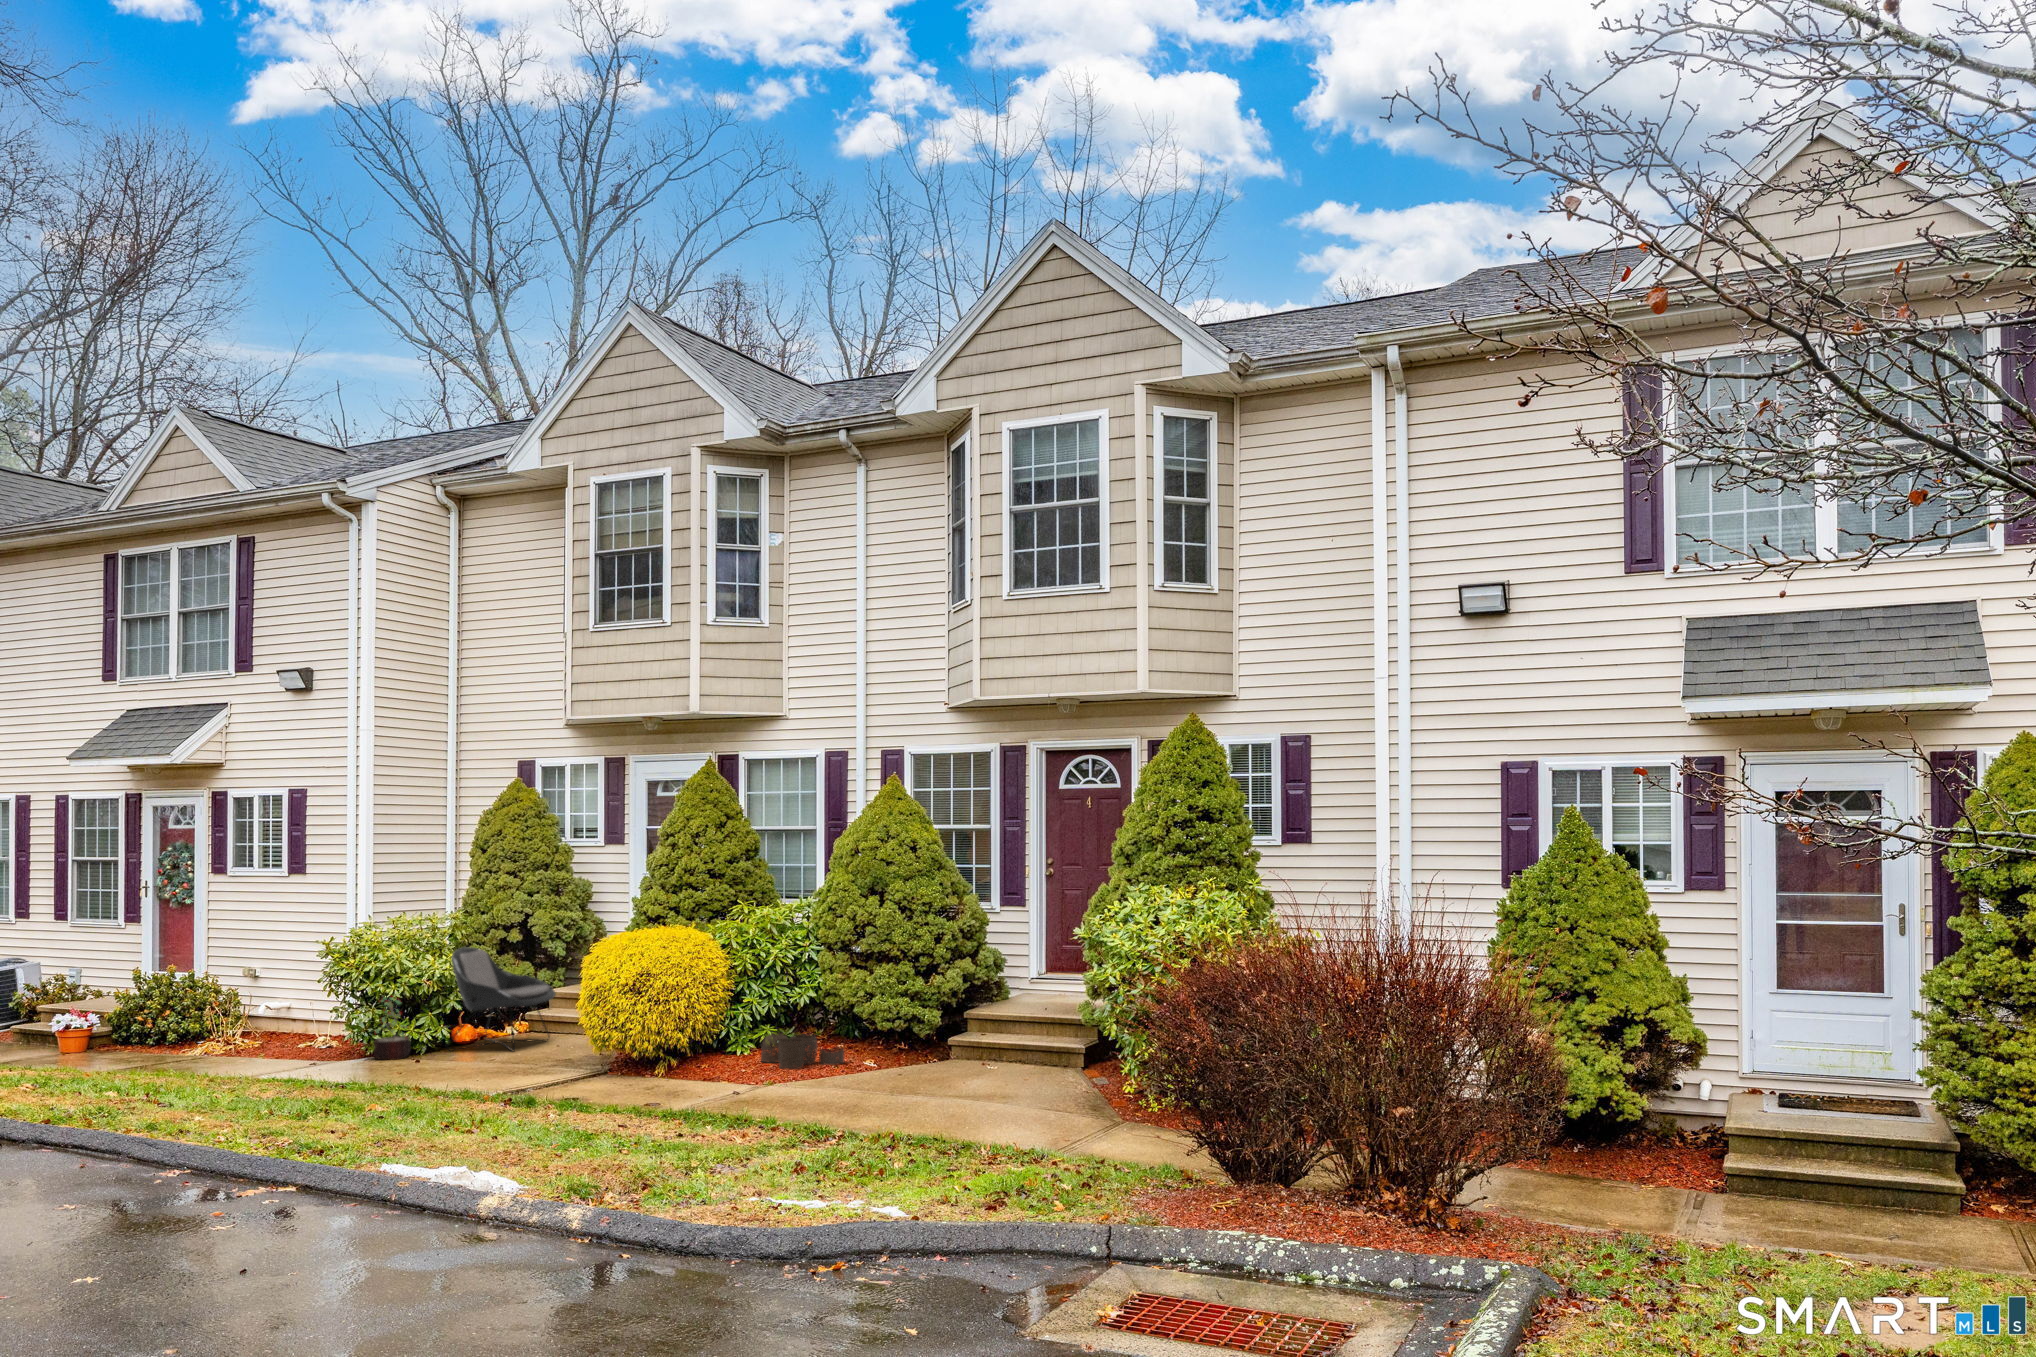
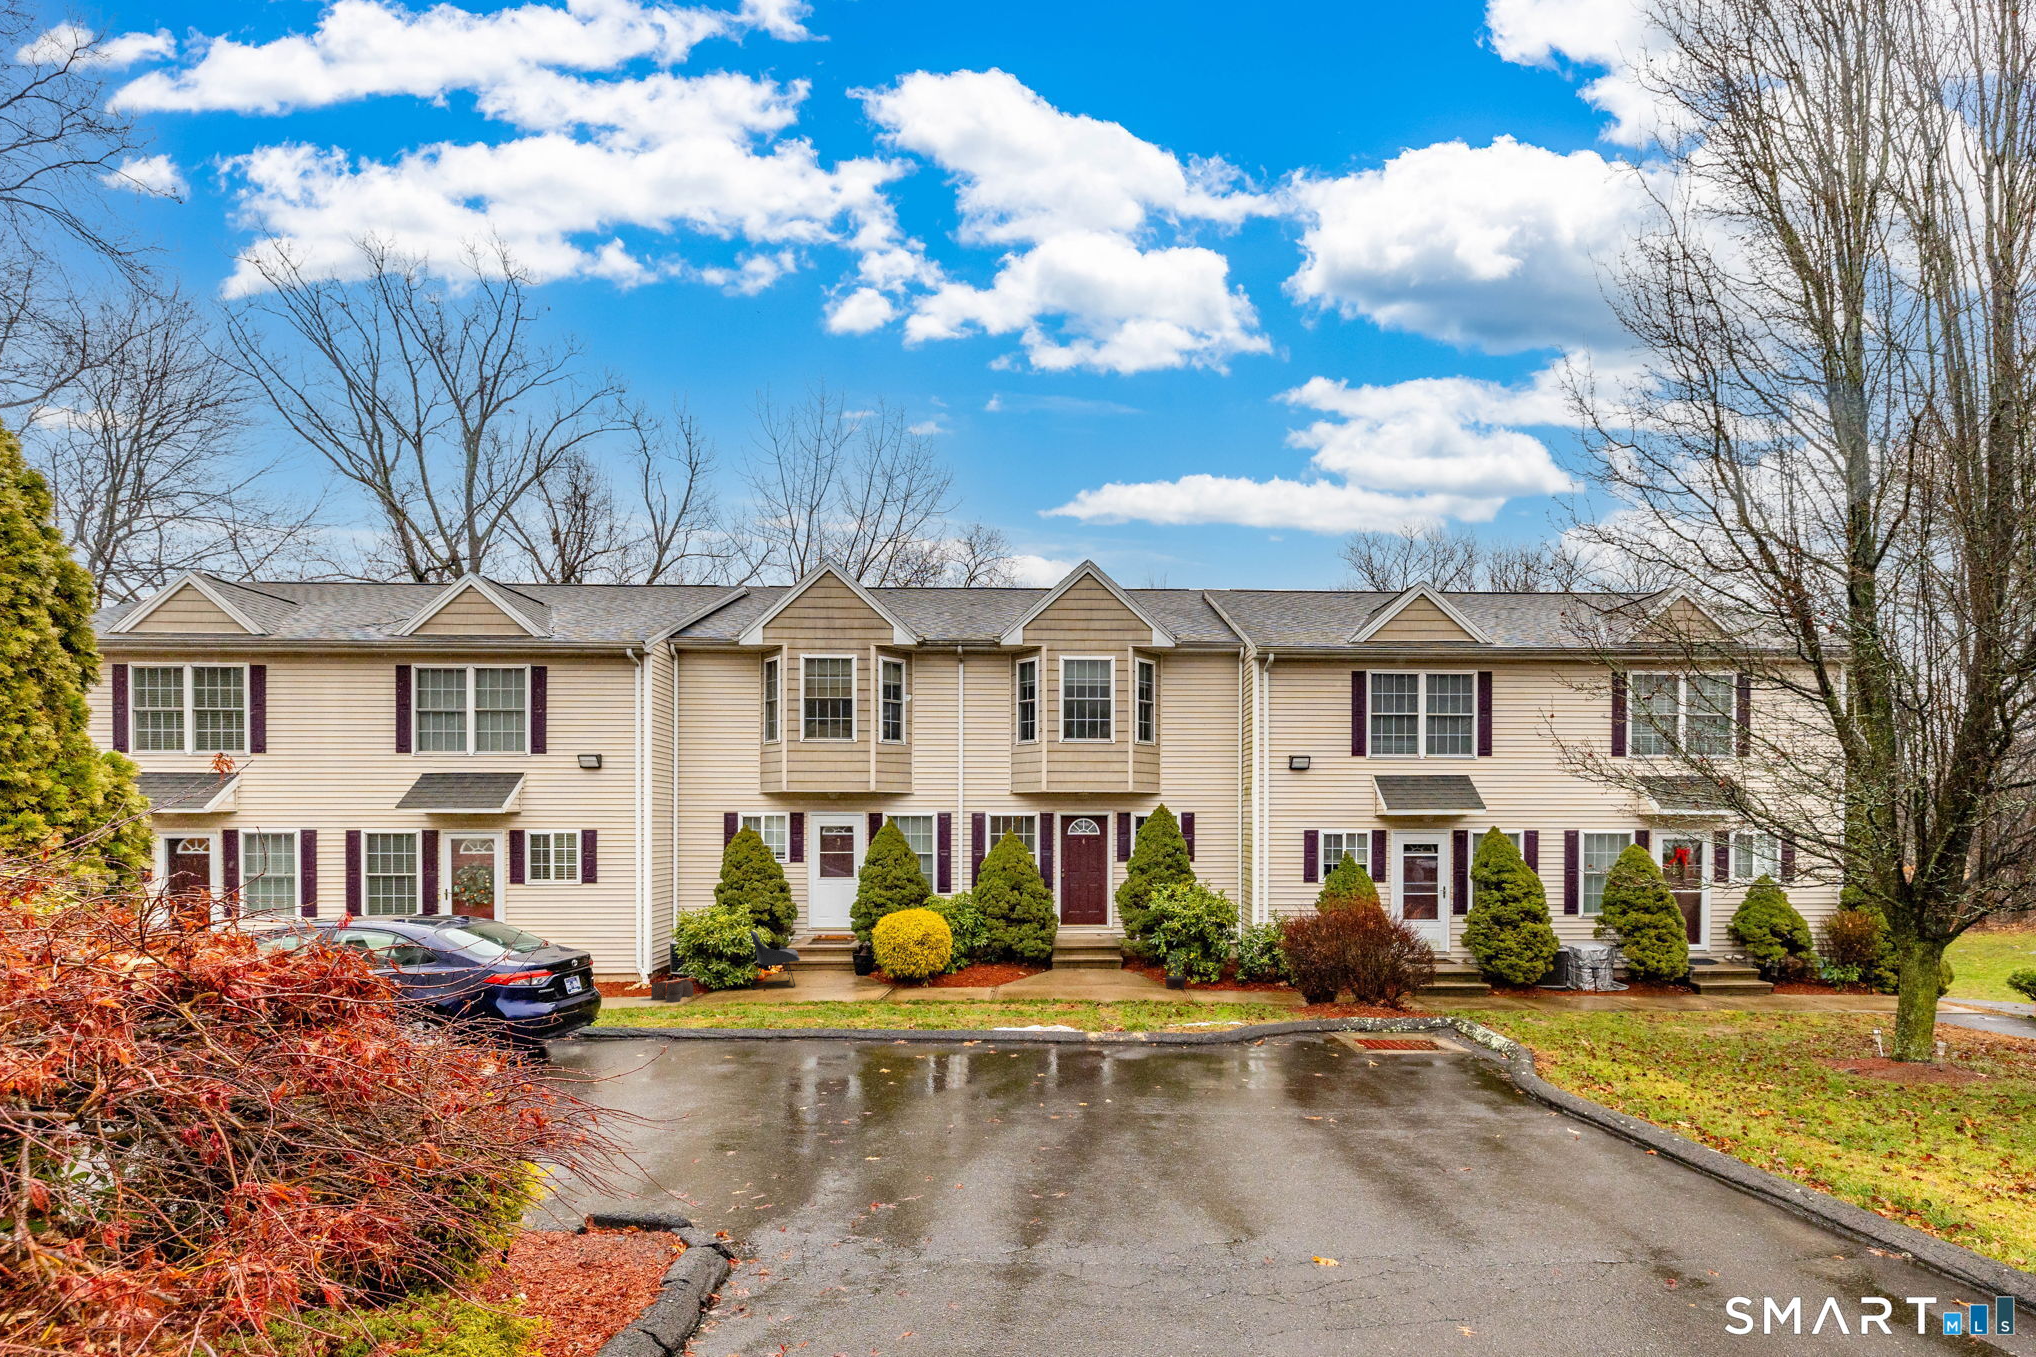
decorative plant: present [374,998,411,1060] -> present [1165,953,1185,989]
woven basket: present [761,1033,845,1069] -> present [651,979,693,1003]

